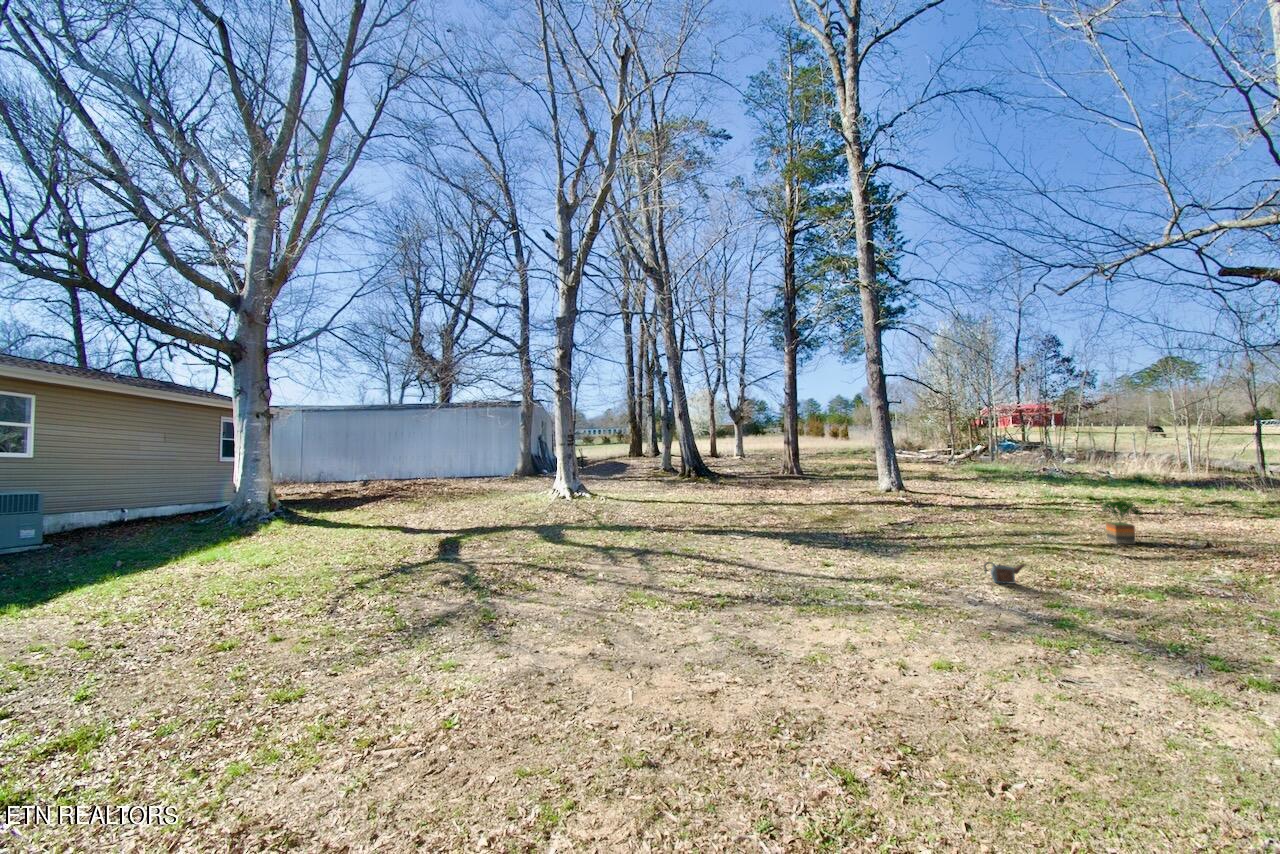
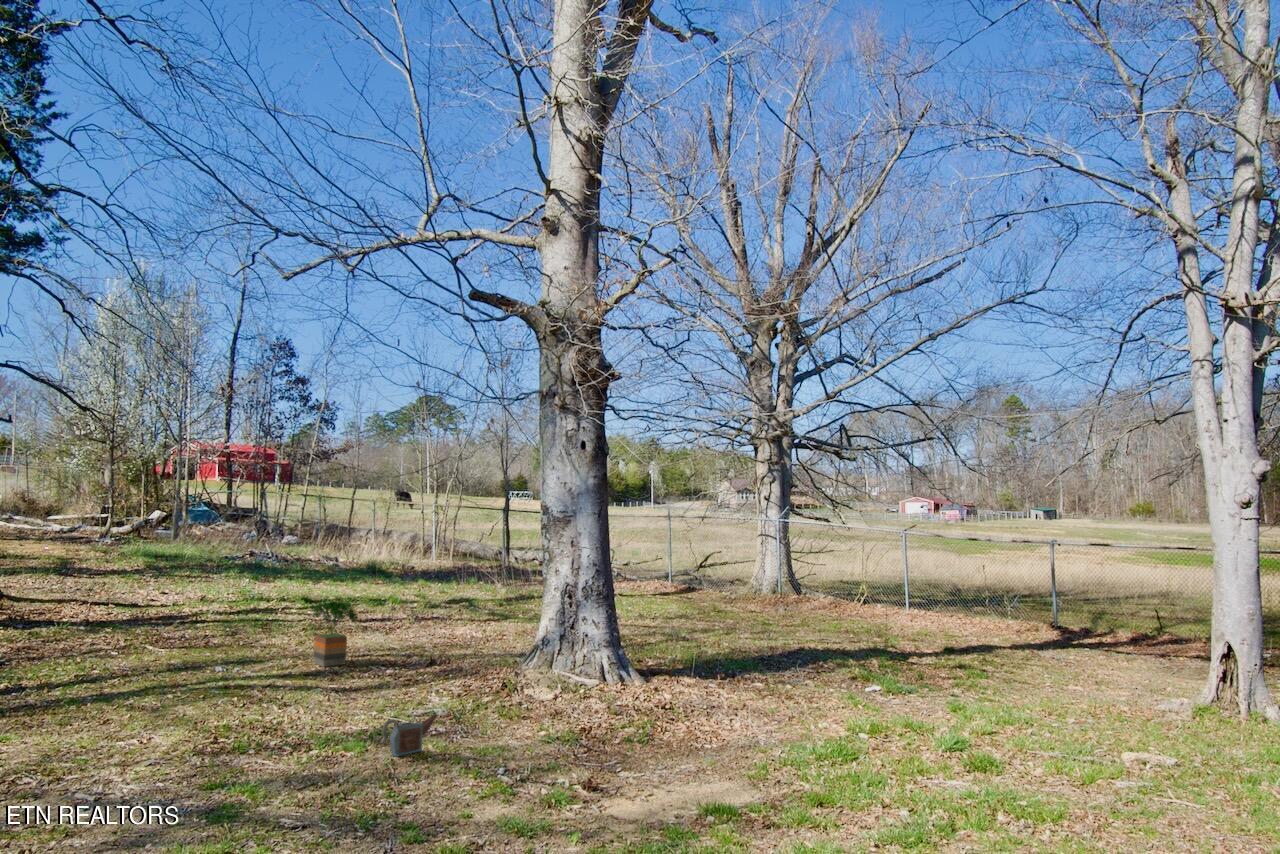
watering can: present [984,562,1025,584] -> present [381,714,437,756]

